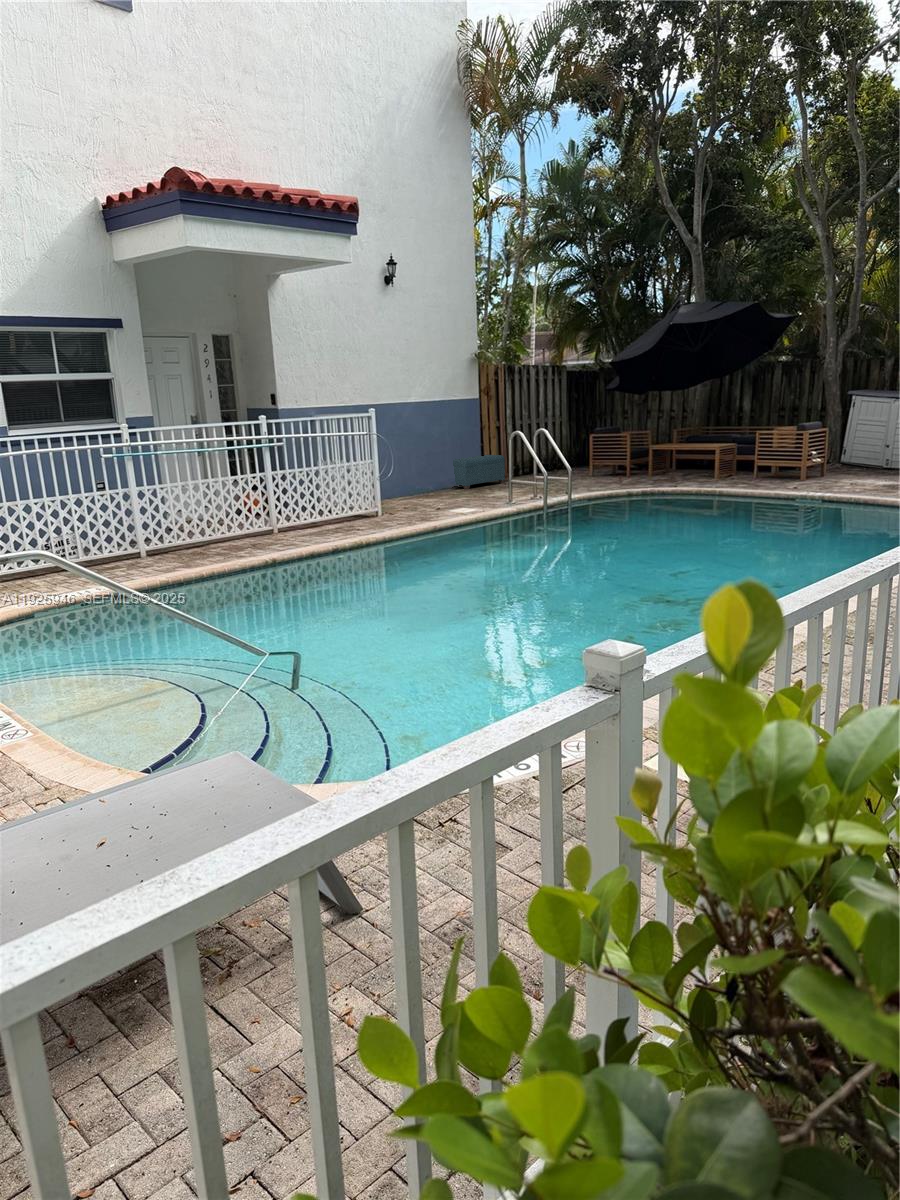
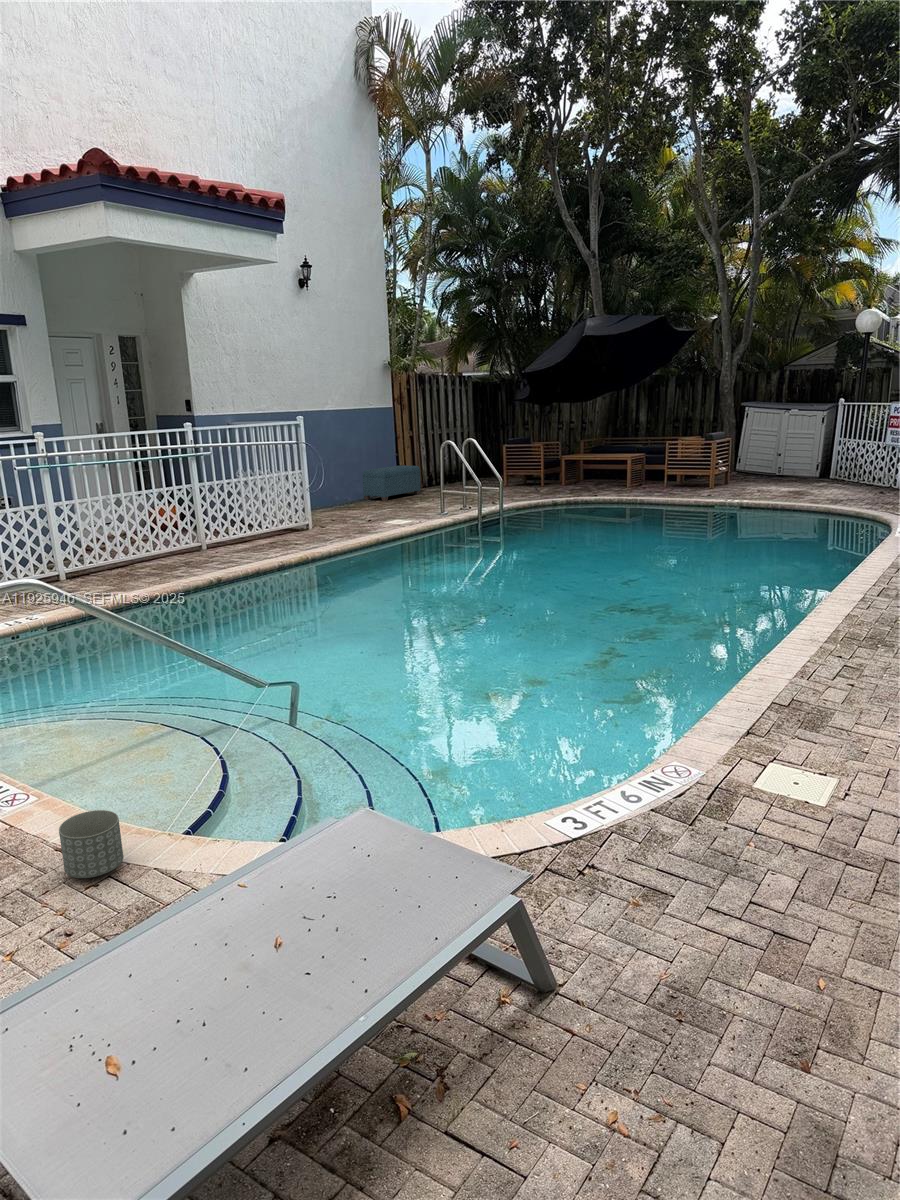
planter: none [16,740,70,792] -> present [59,810,123,878]

